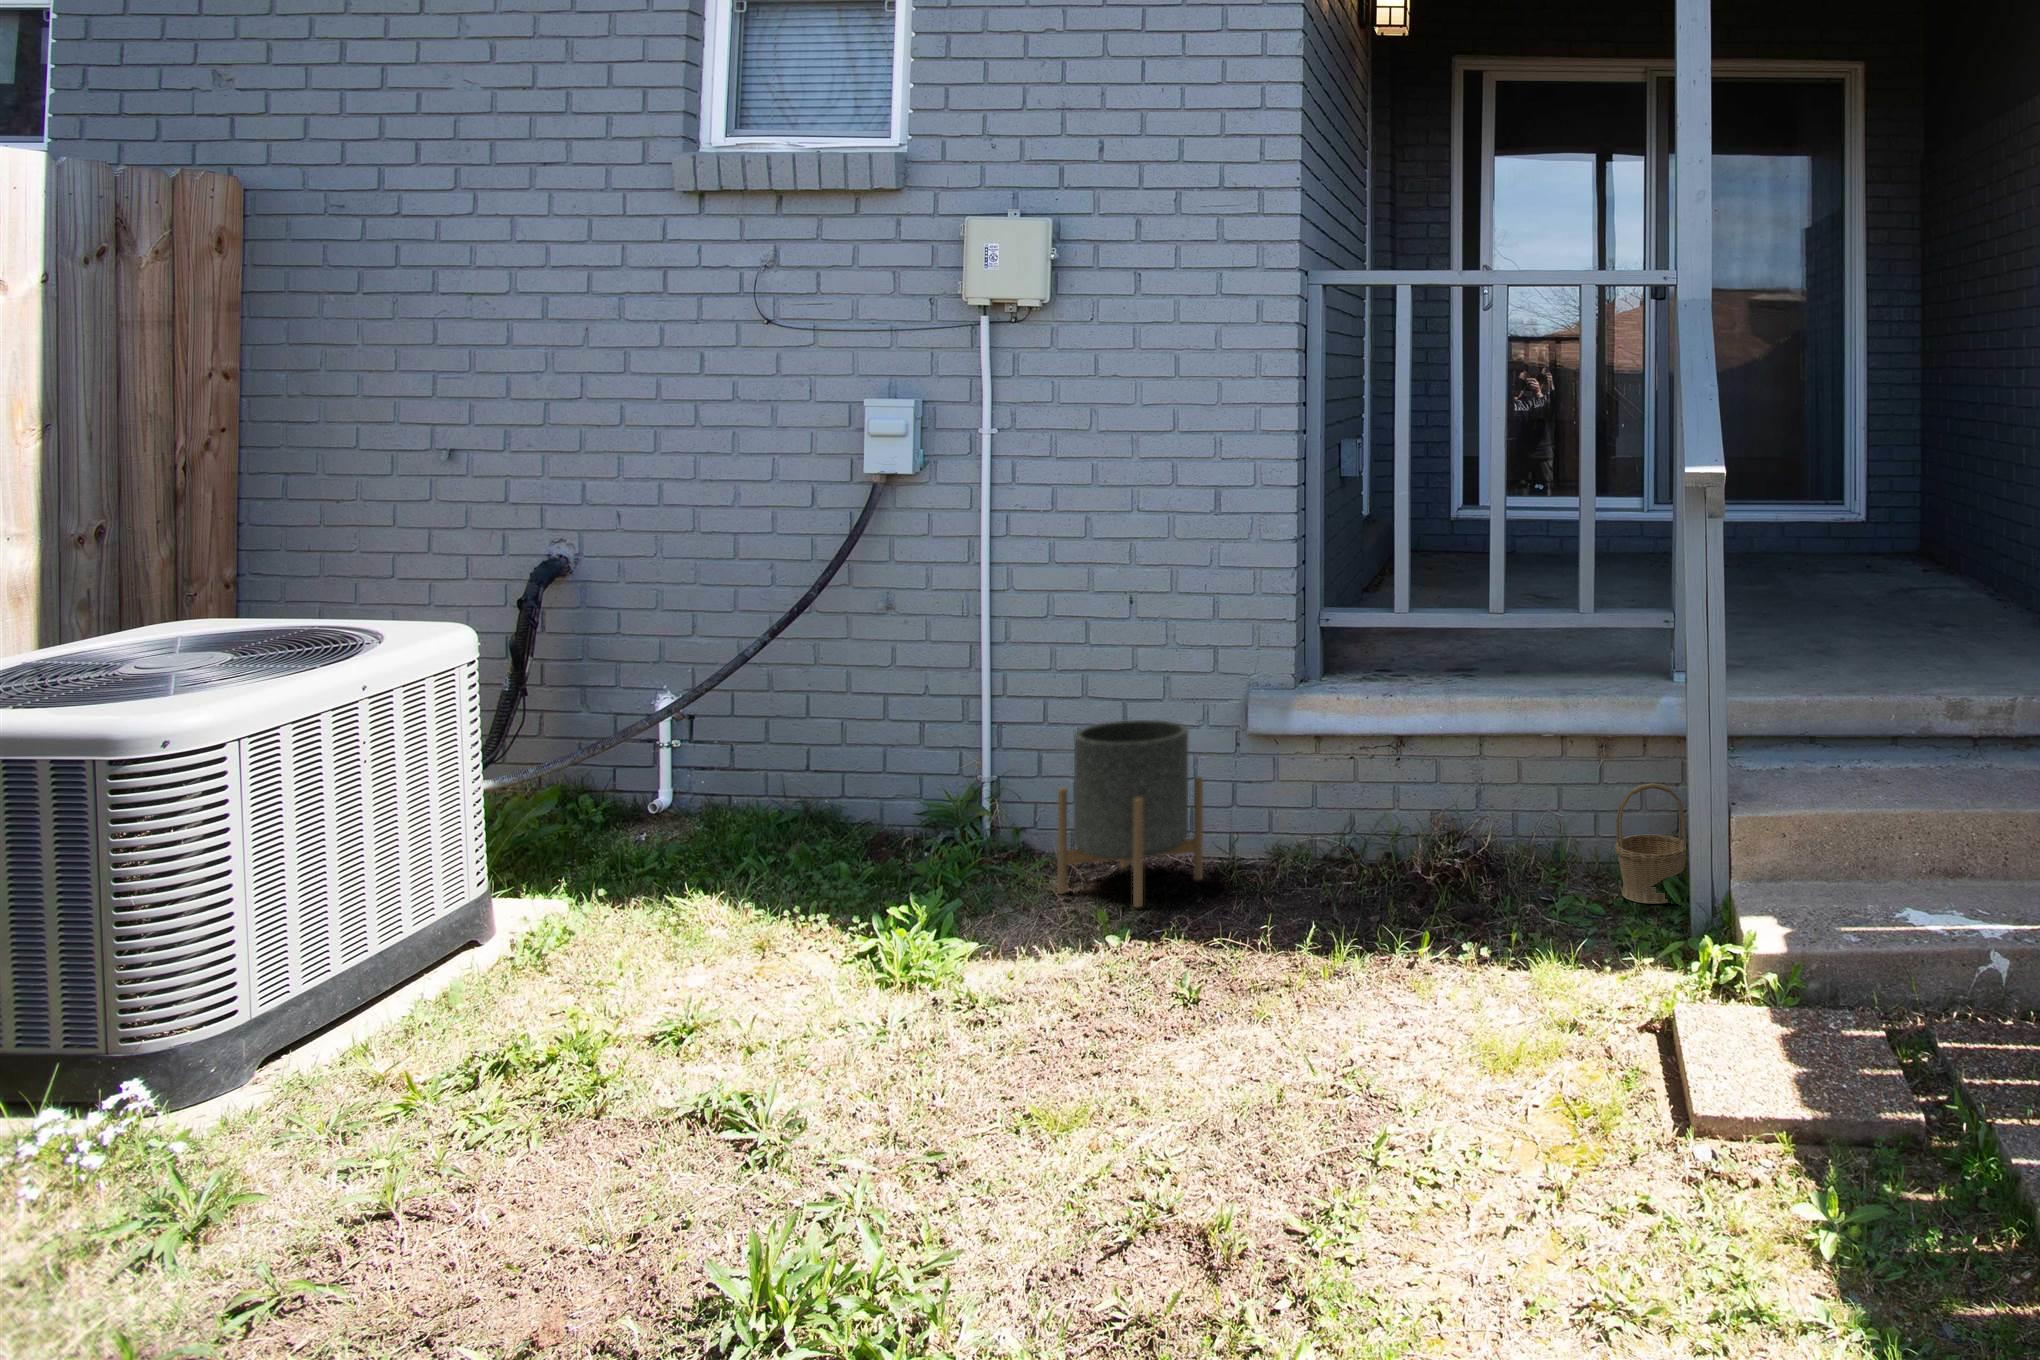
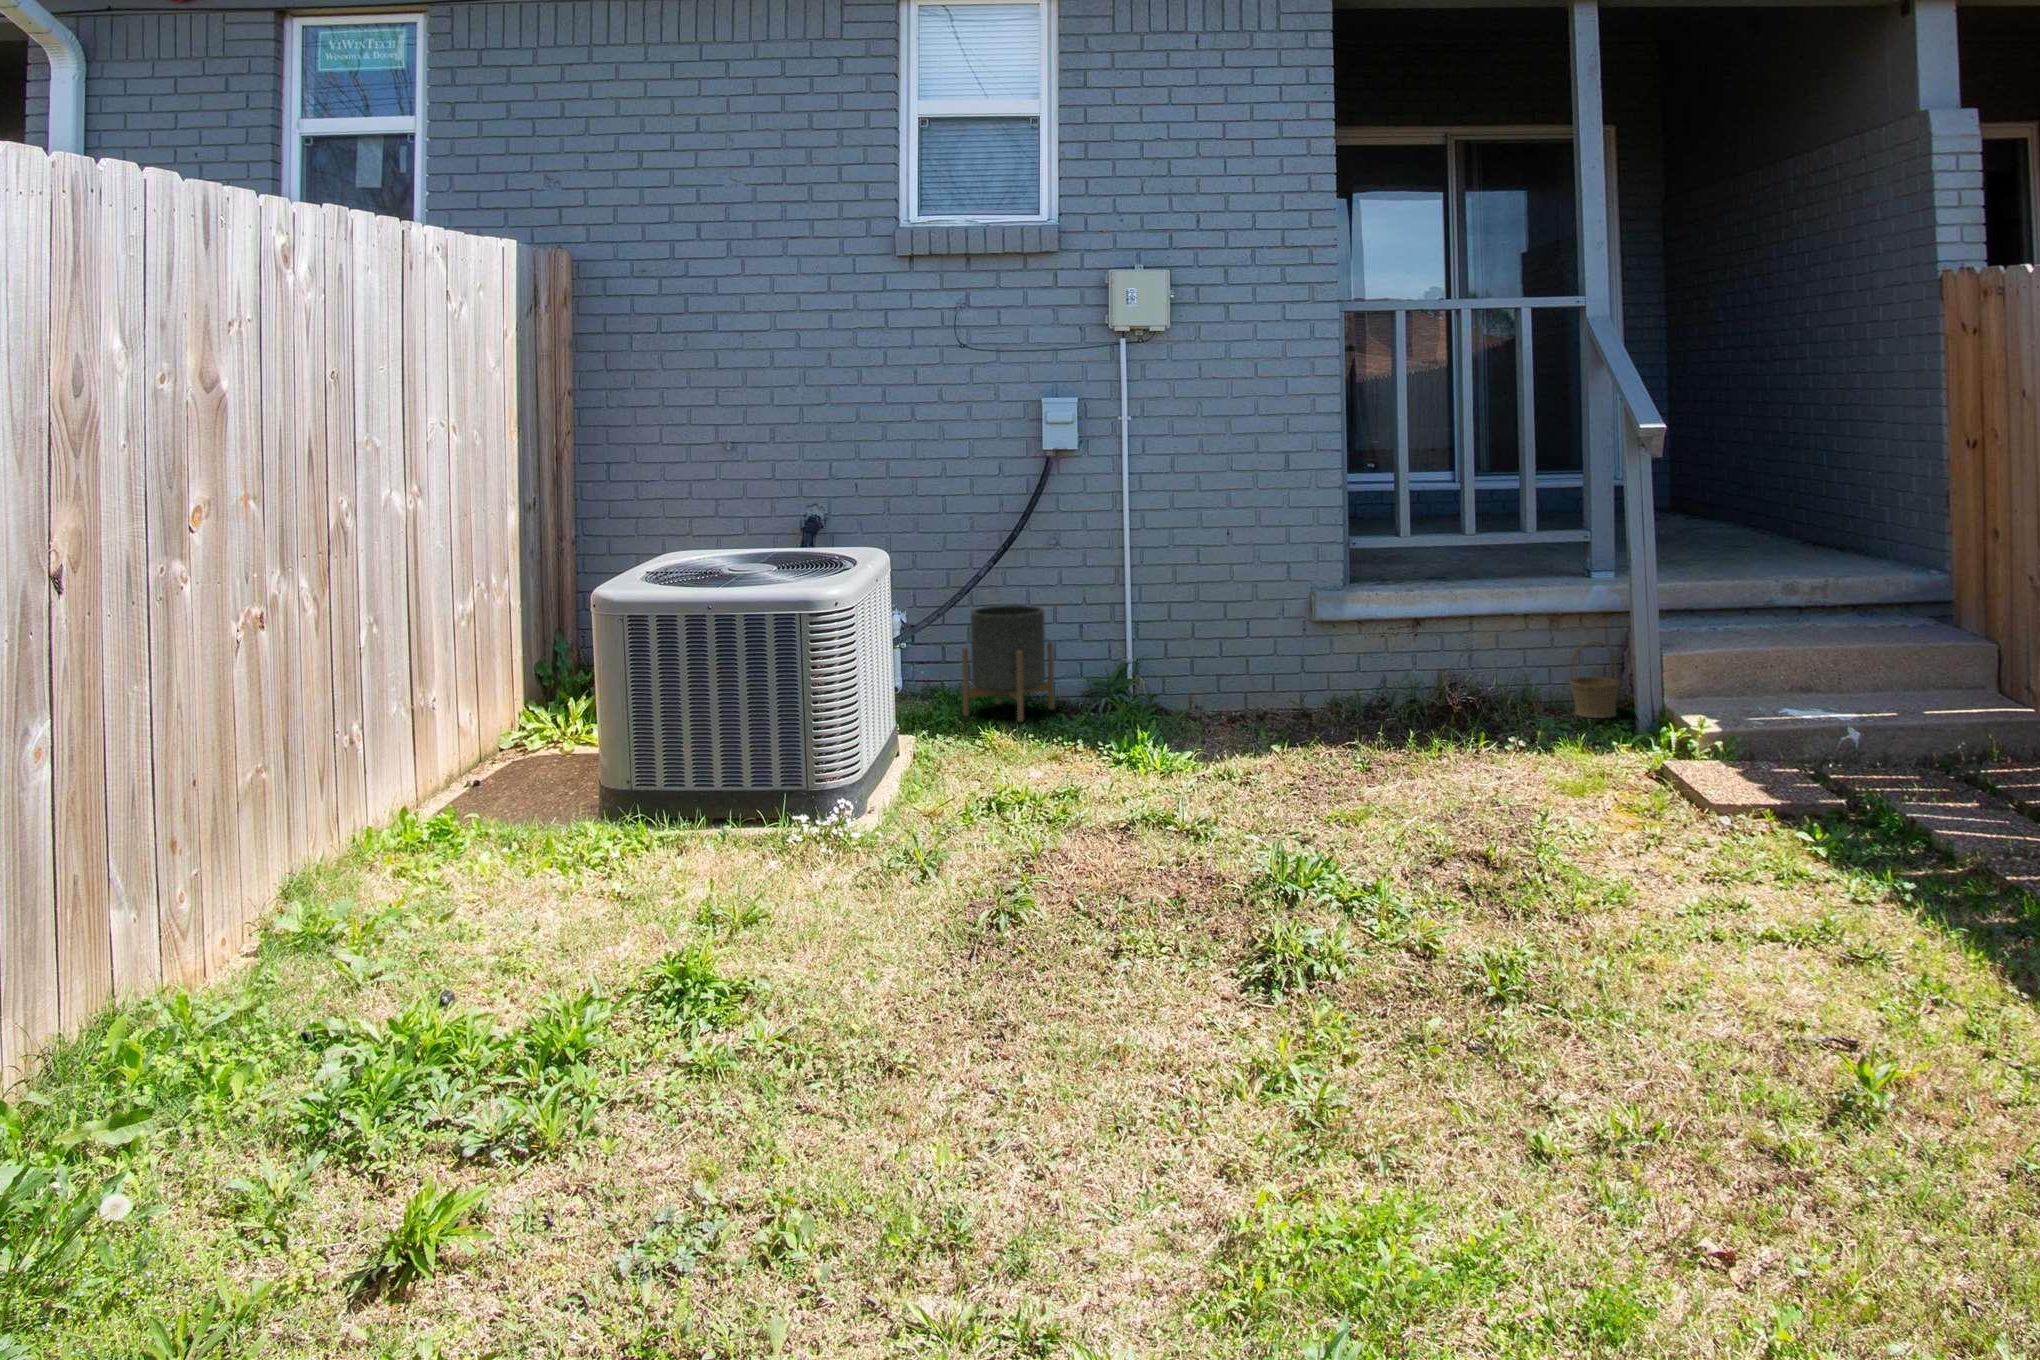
planter: present [1057,720,1203,907] -> present [962,605,1054,722]

